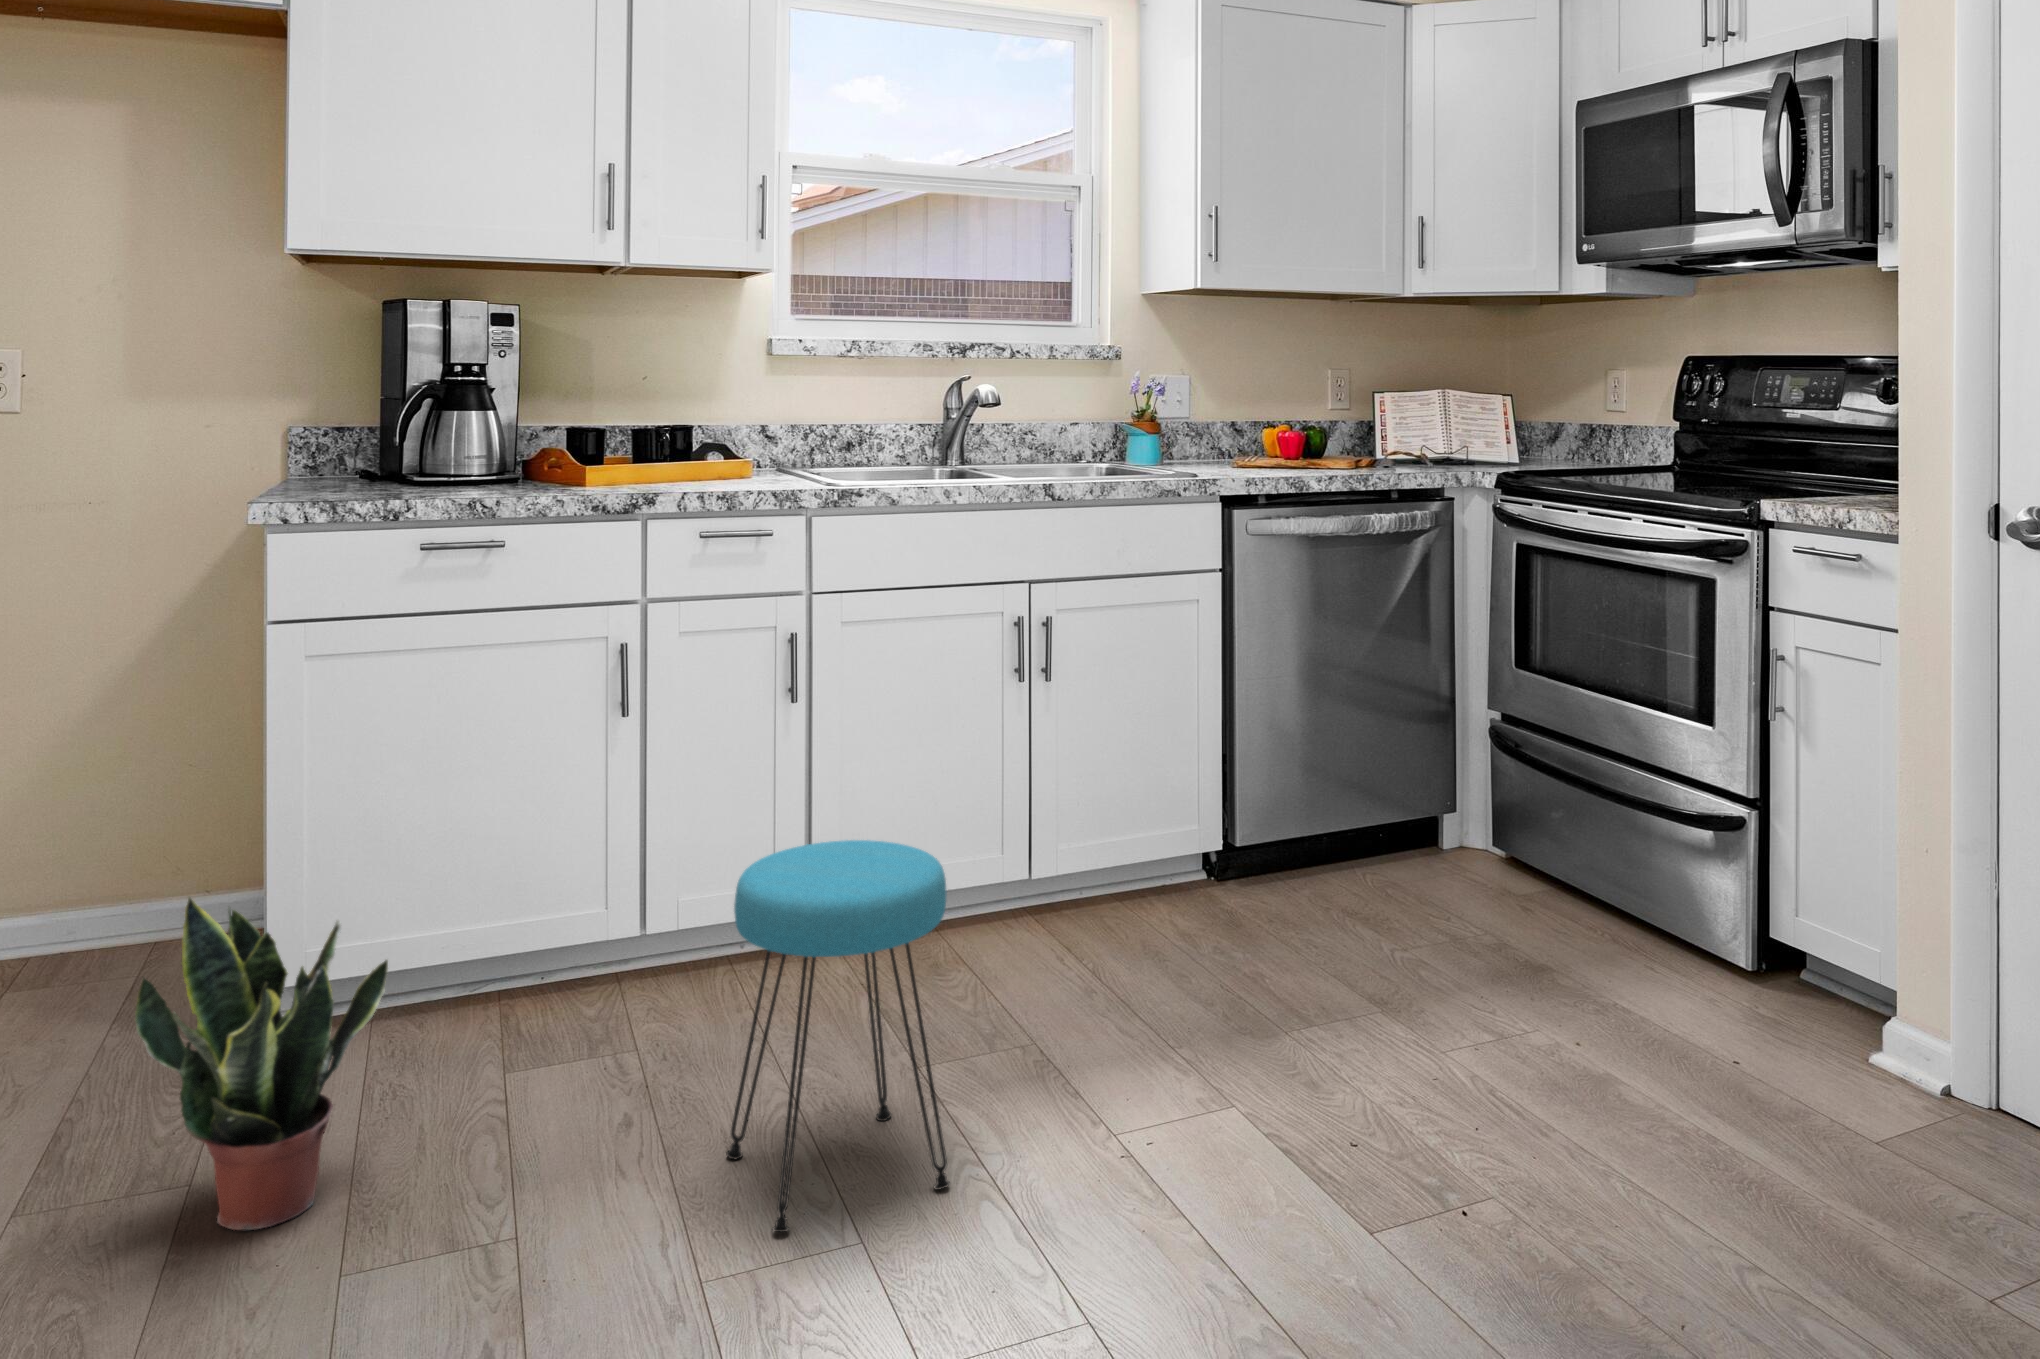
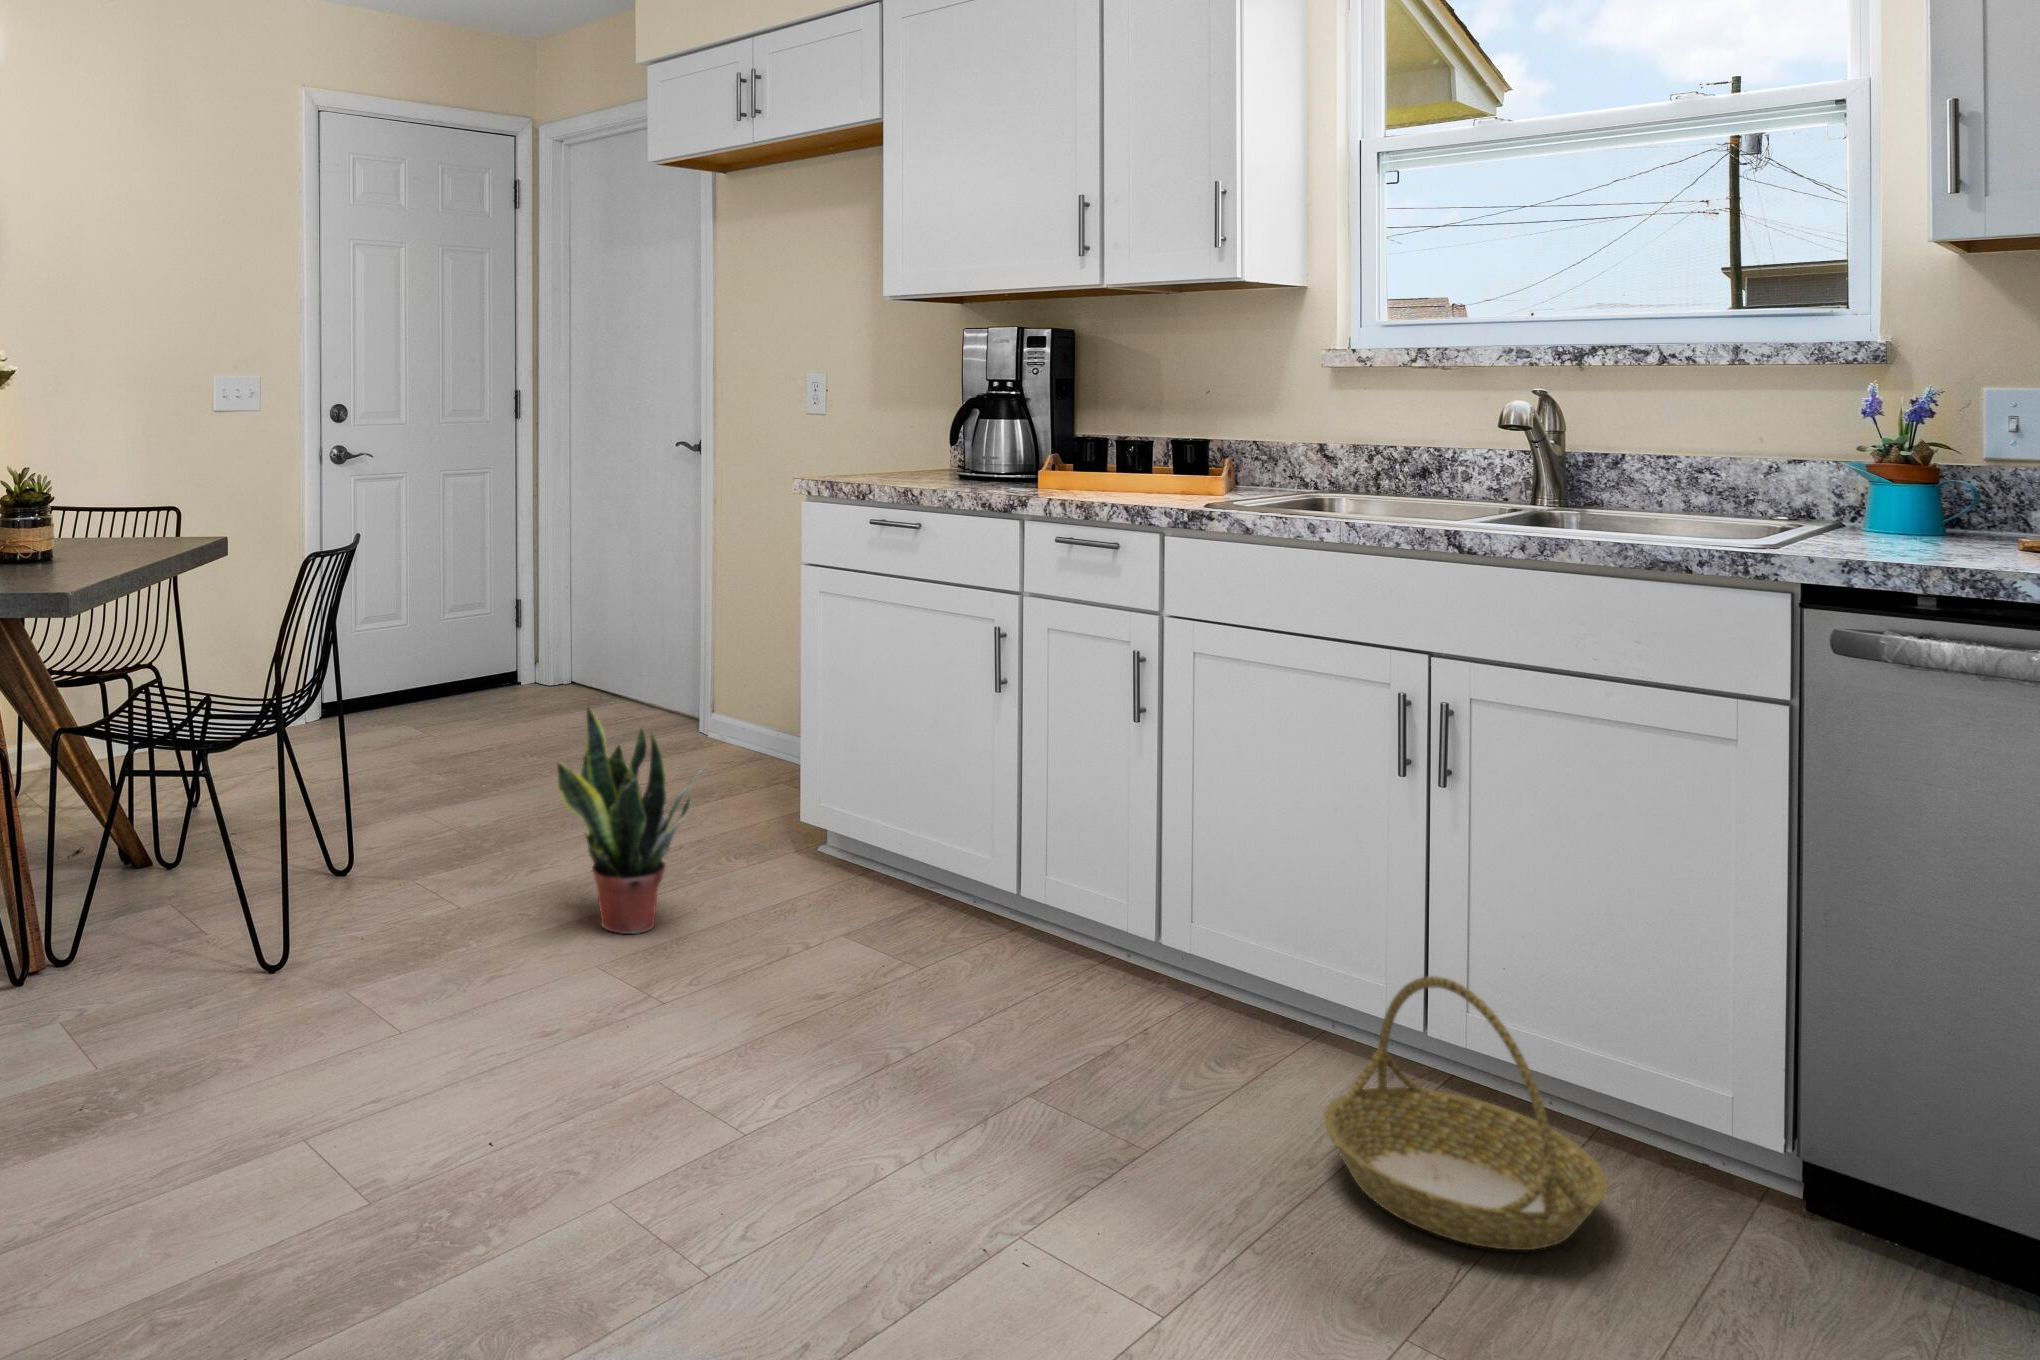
basket: none [1087,802,1262,977] -> present [1324,976,1607,1250]
stool: present [726,840,950,1232] -> none [686,799,901,1141]

